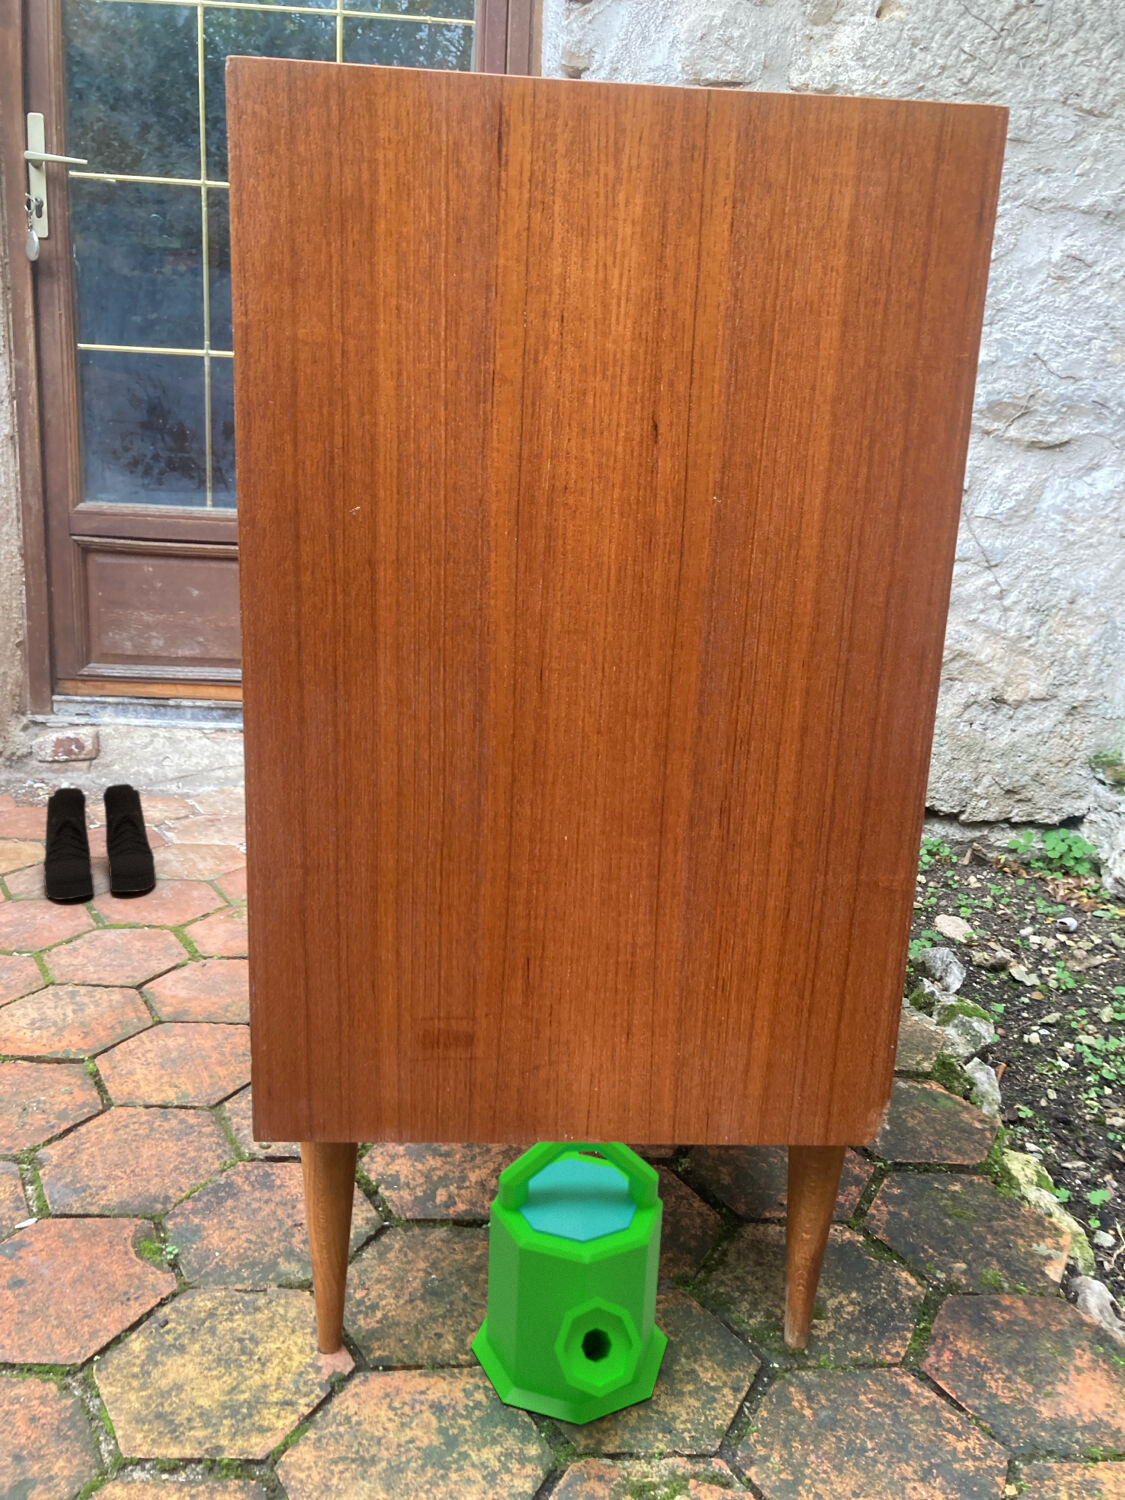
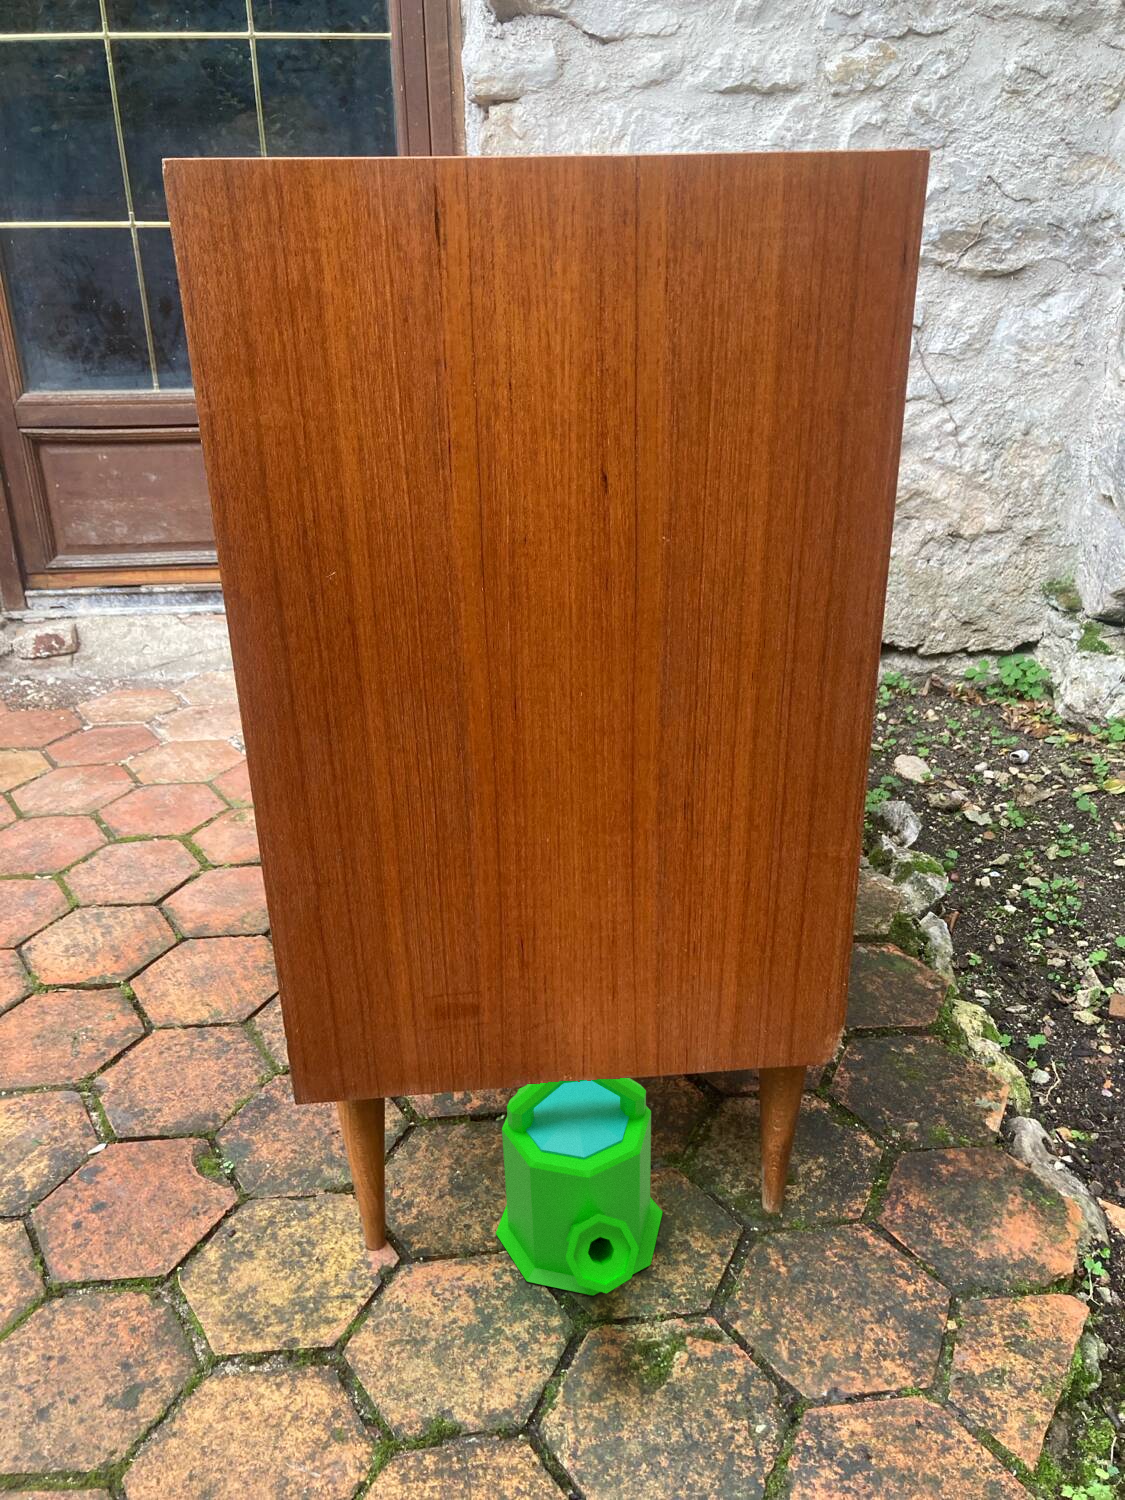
boots: present [44,784,156,899] -> none [40,694,157,815]

